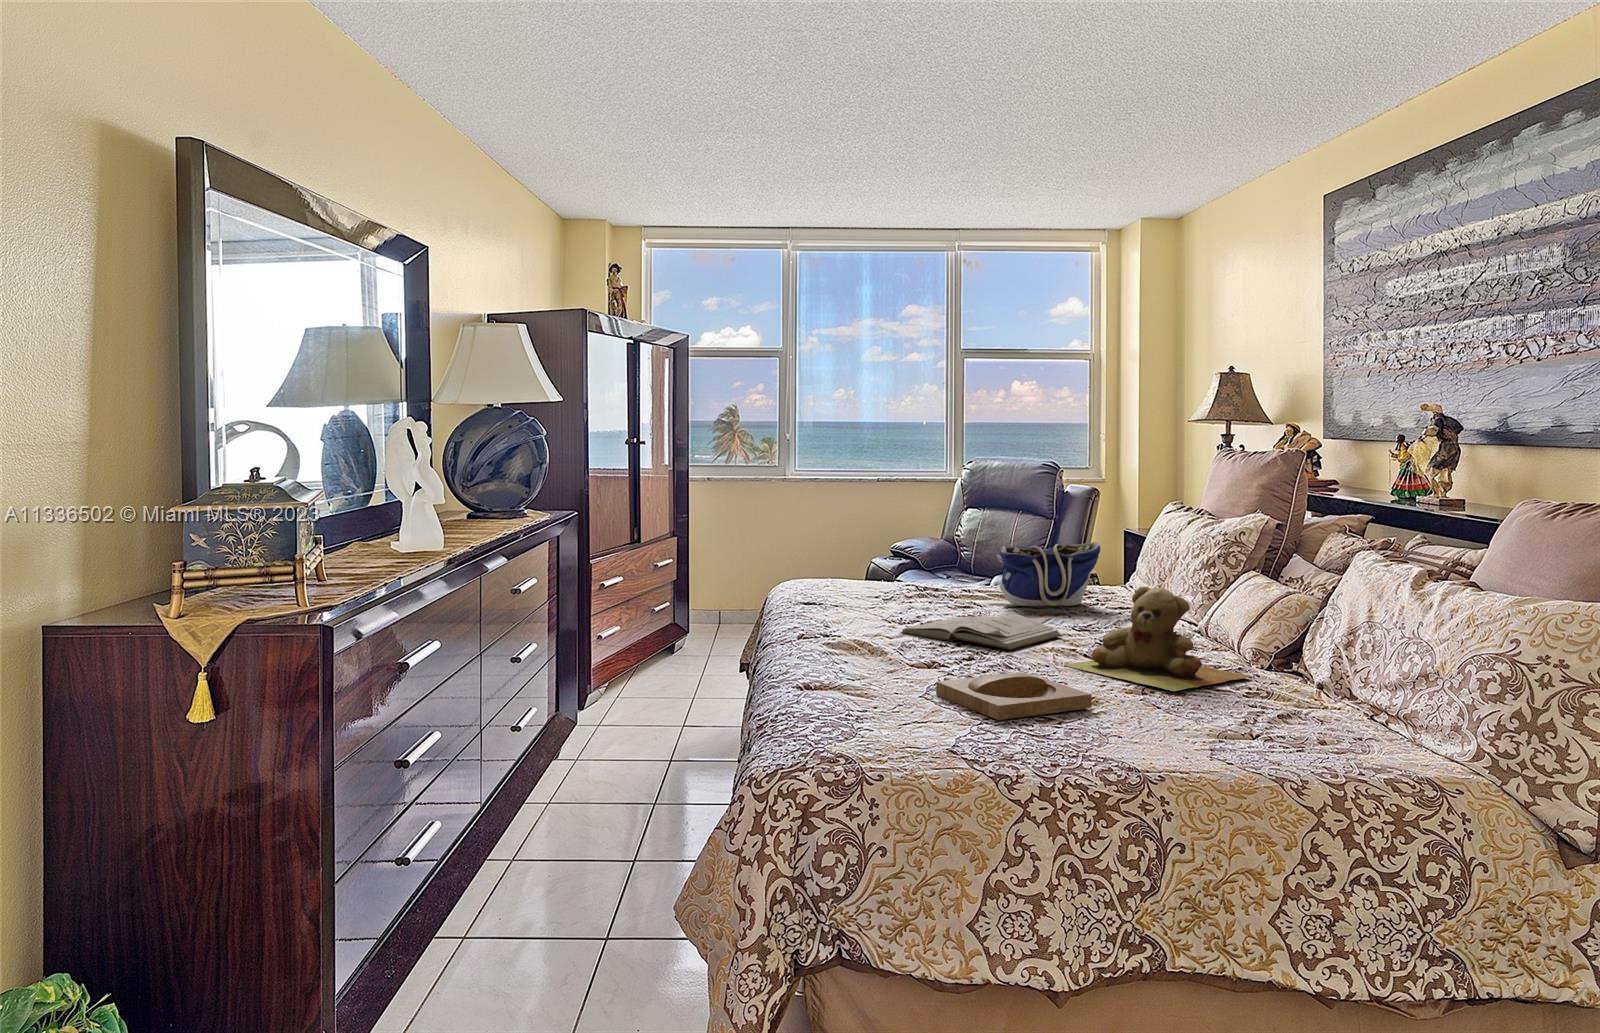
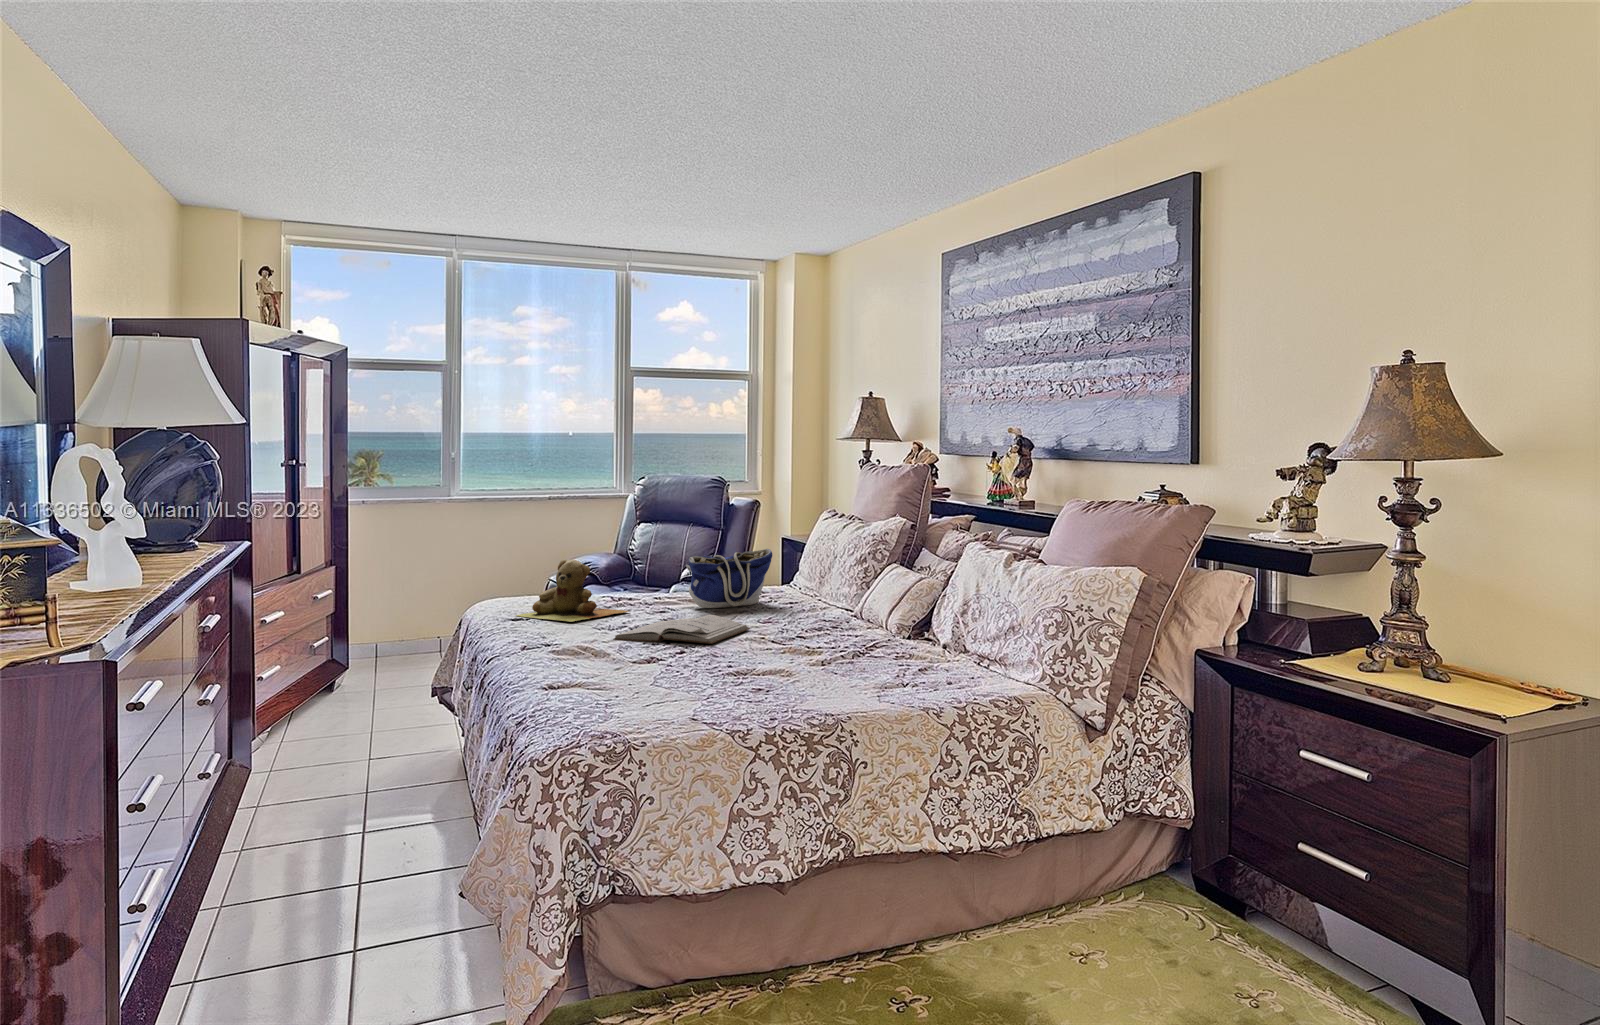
teddy bear: present [1066,587,1251,691] -> present [516,560,628,622]
tray: present [936,672,1092,720] -> none [663,658,787,695]

